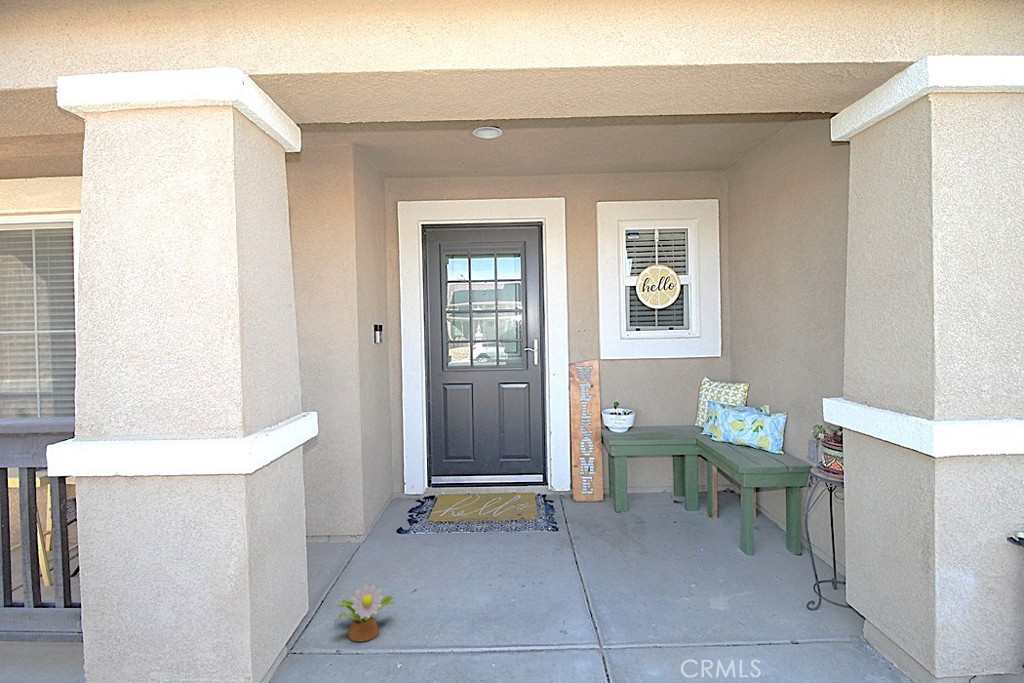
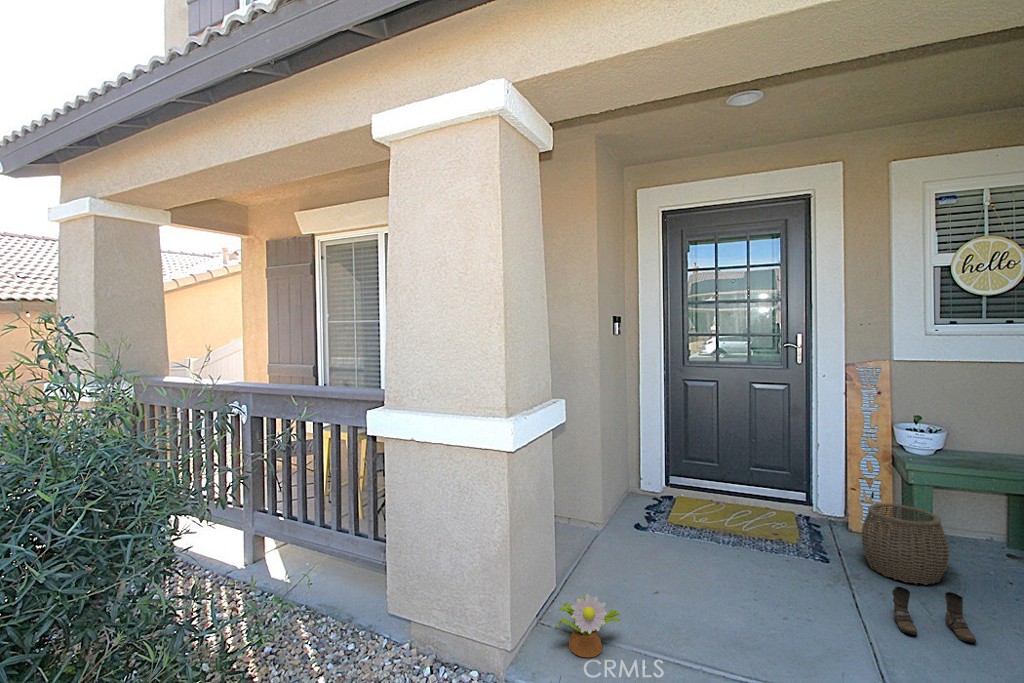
woven basket: none [579,475,634,533] -> present [861,503,950,585]
boots: none [596,531,644,566] -> present [892,586,976,642]

